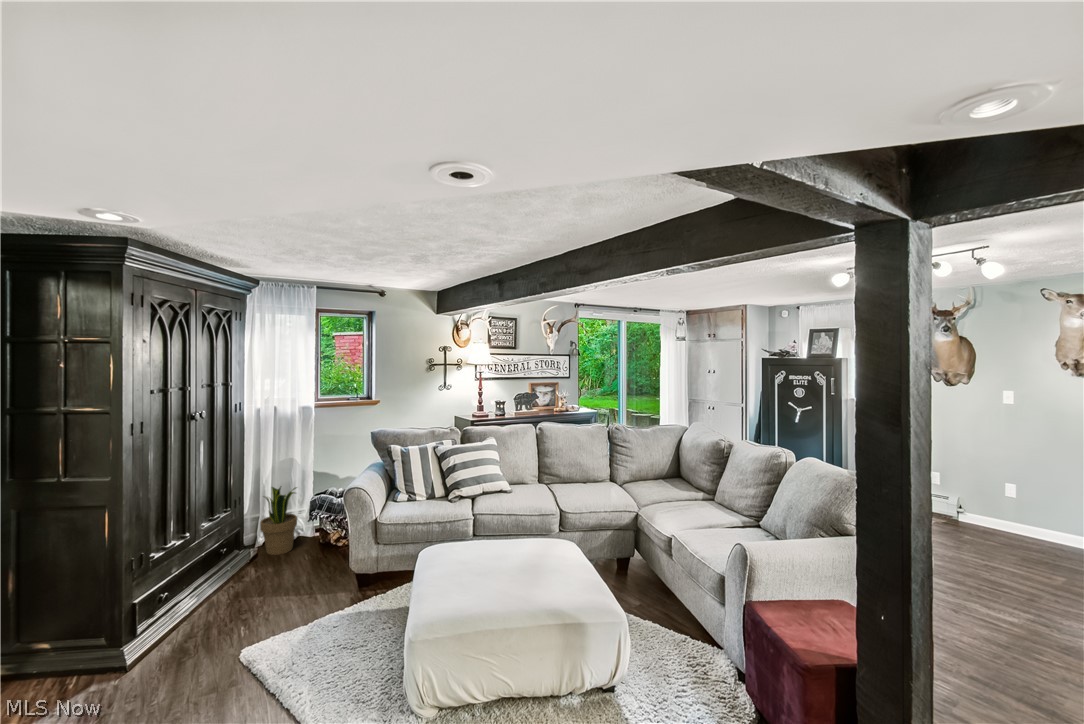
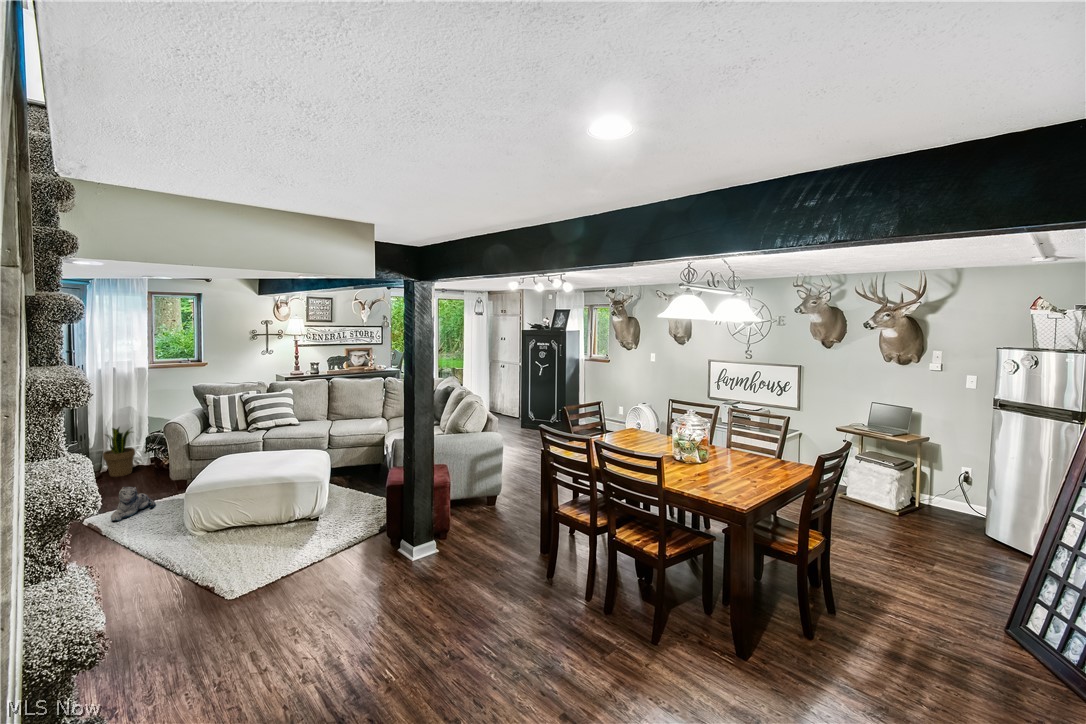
plush toy: none [278,593,335,655] -> present [111,487,155,521]

